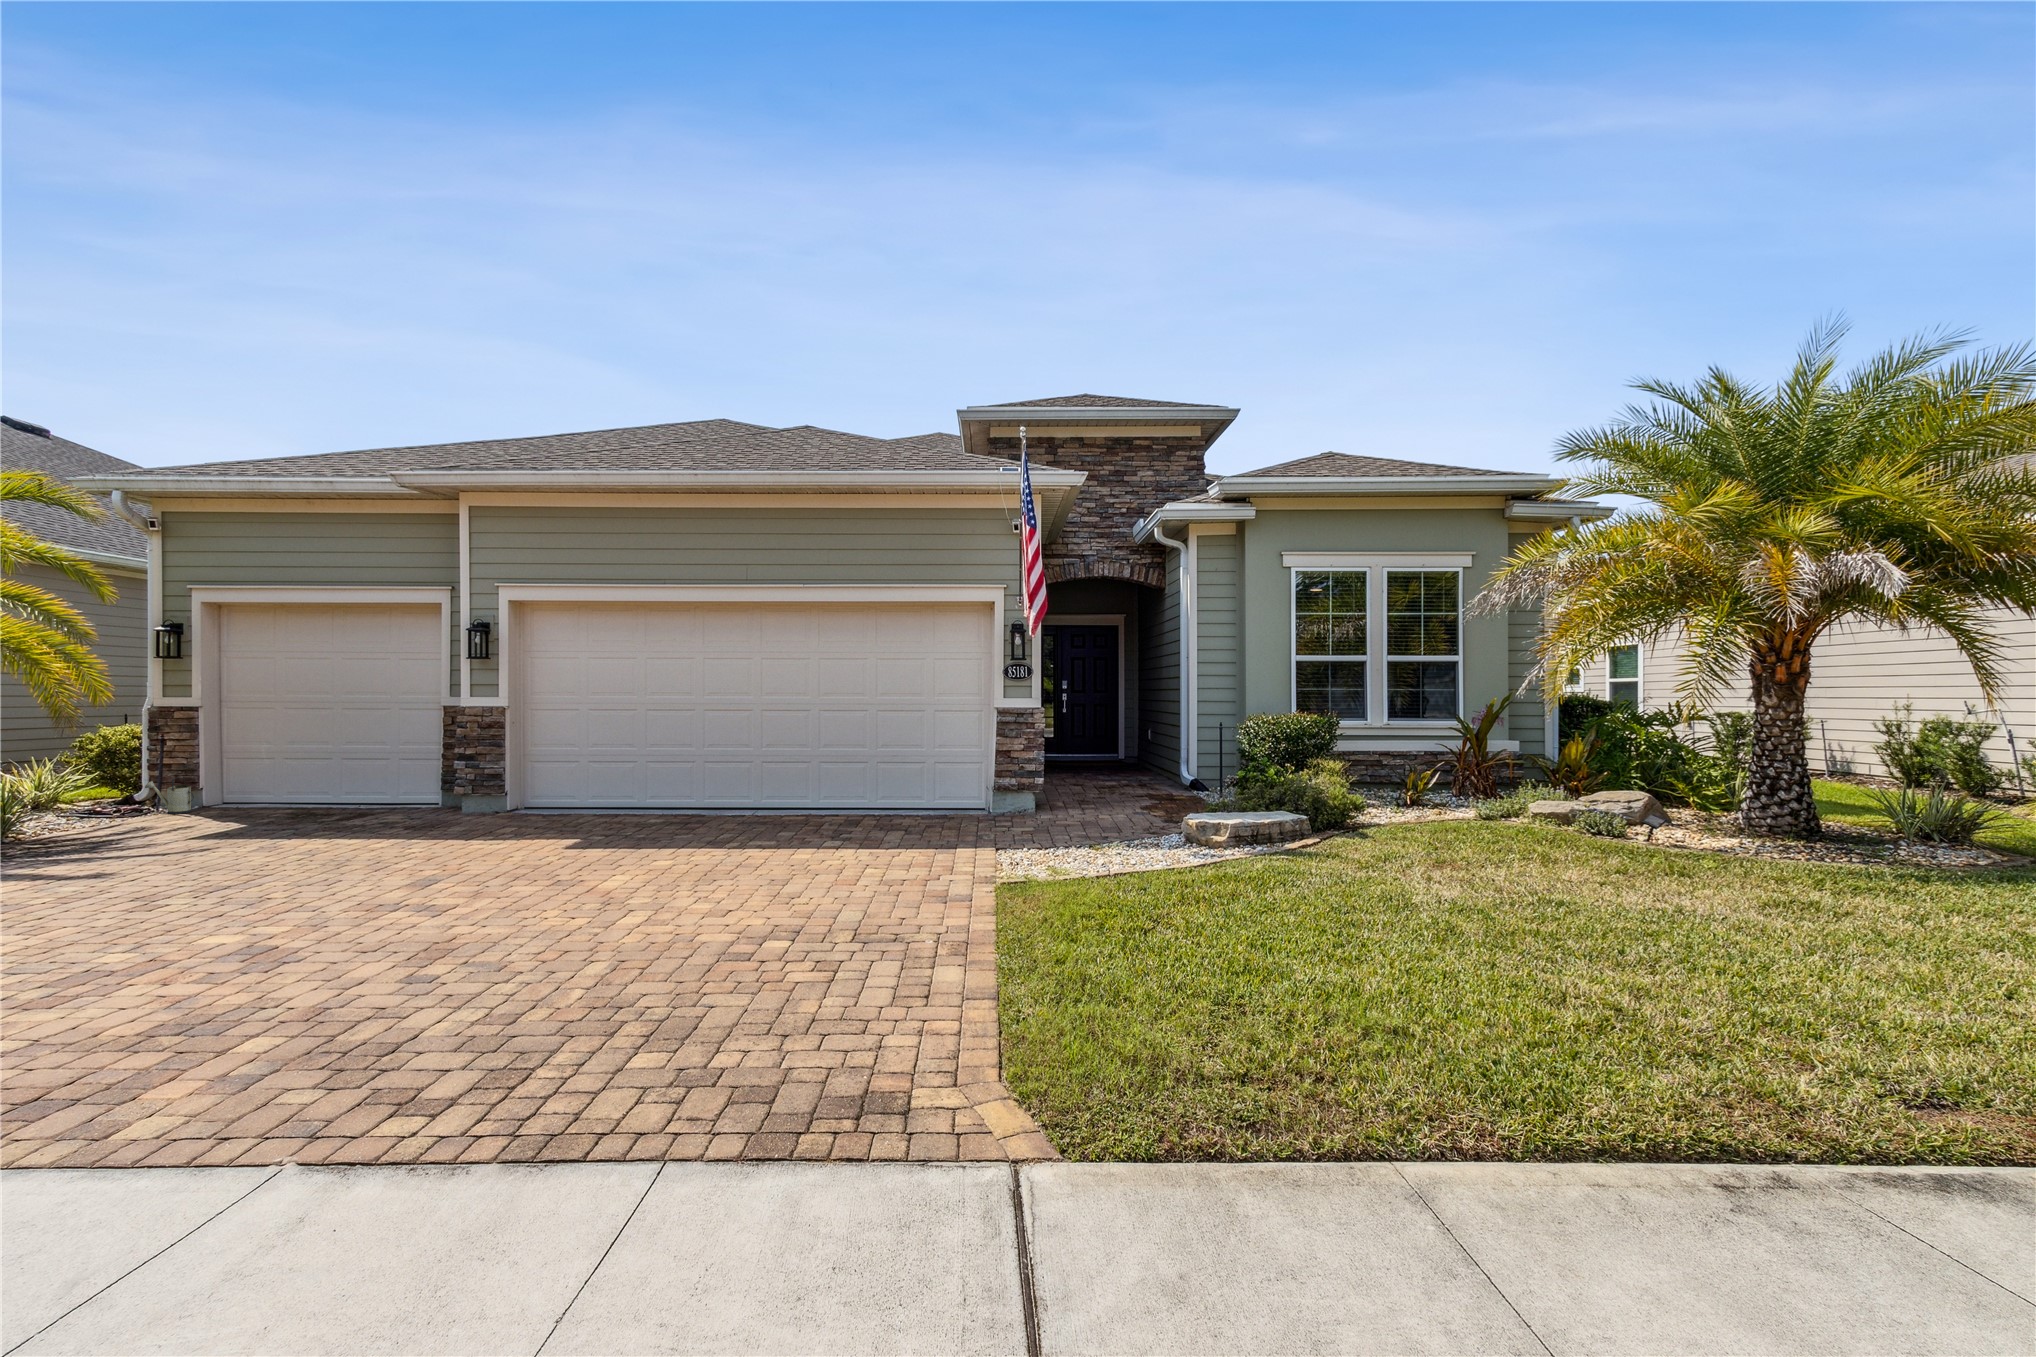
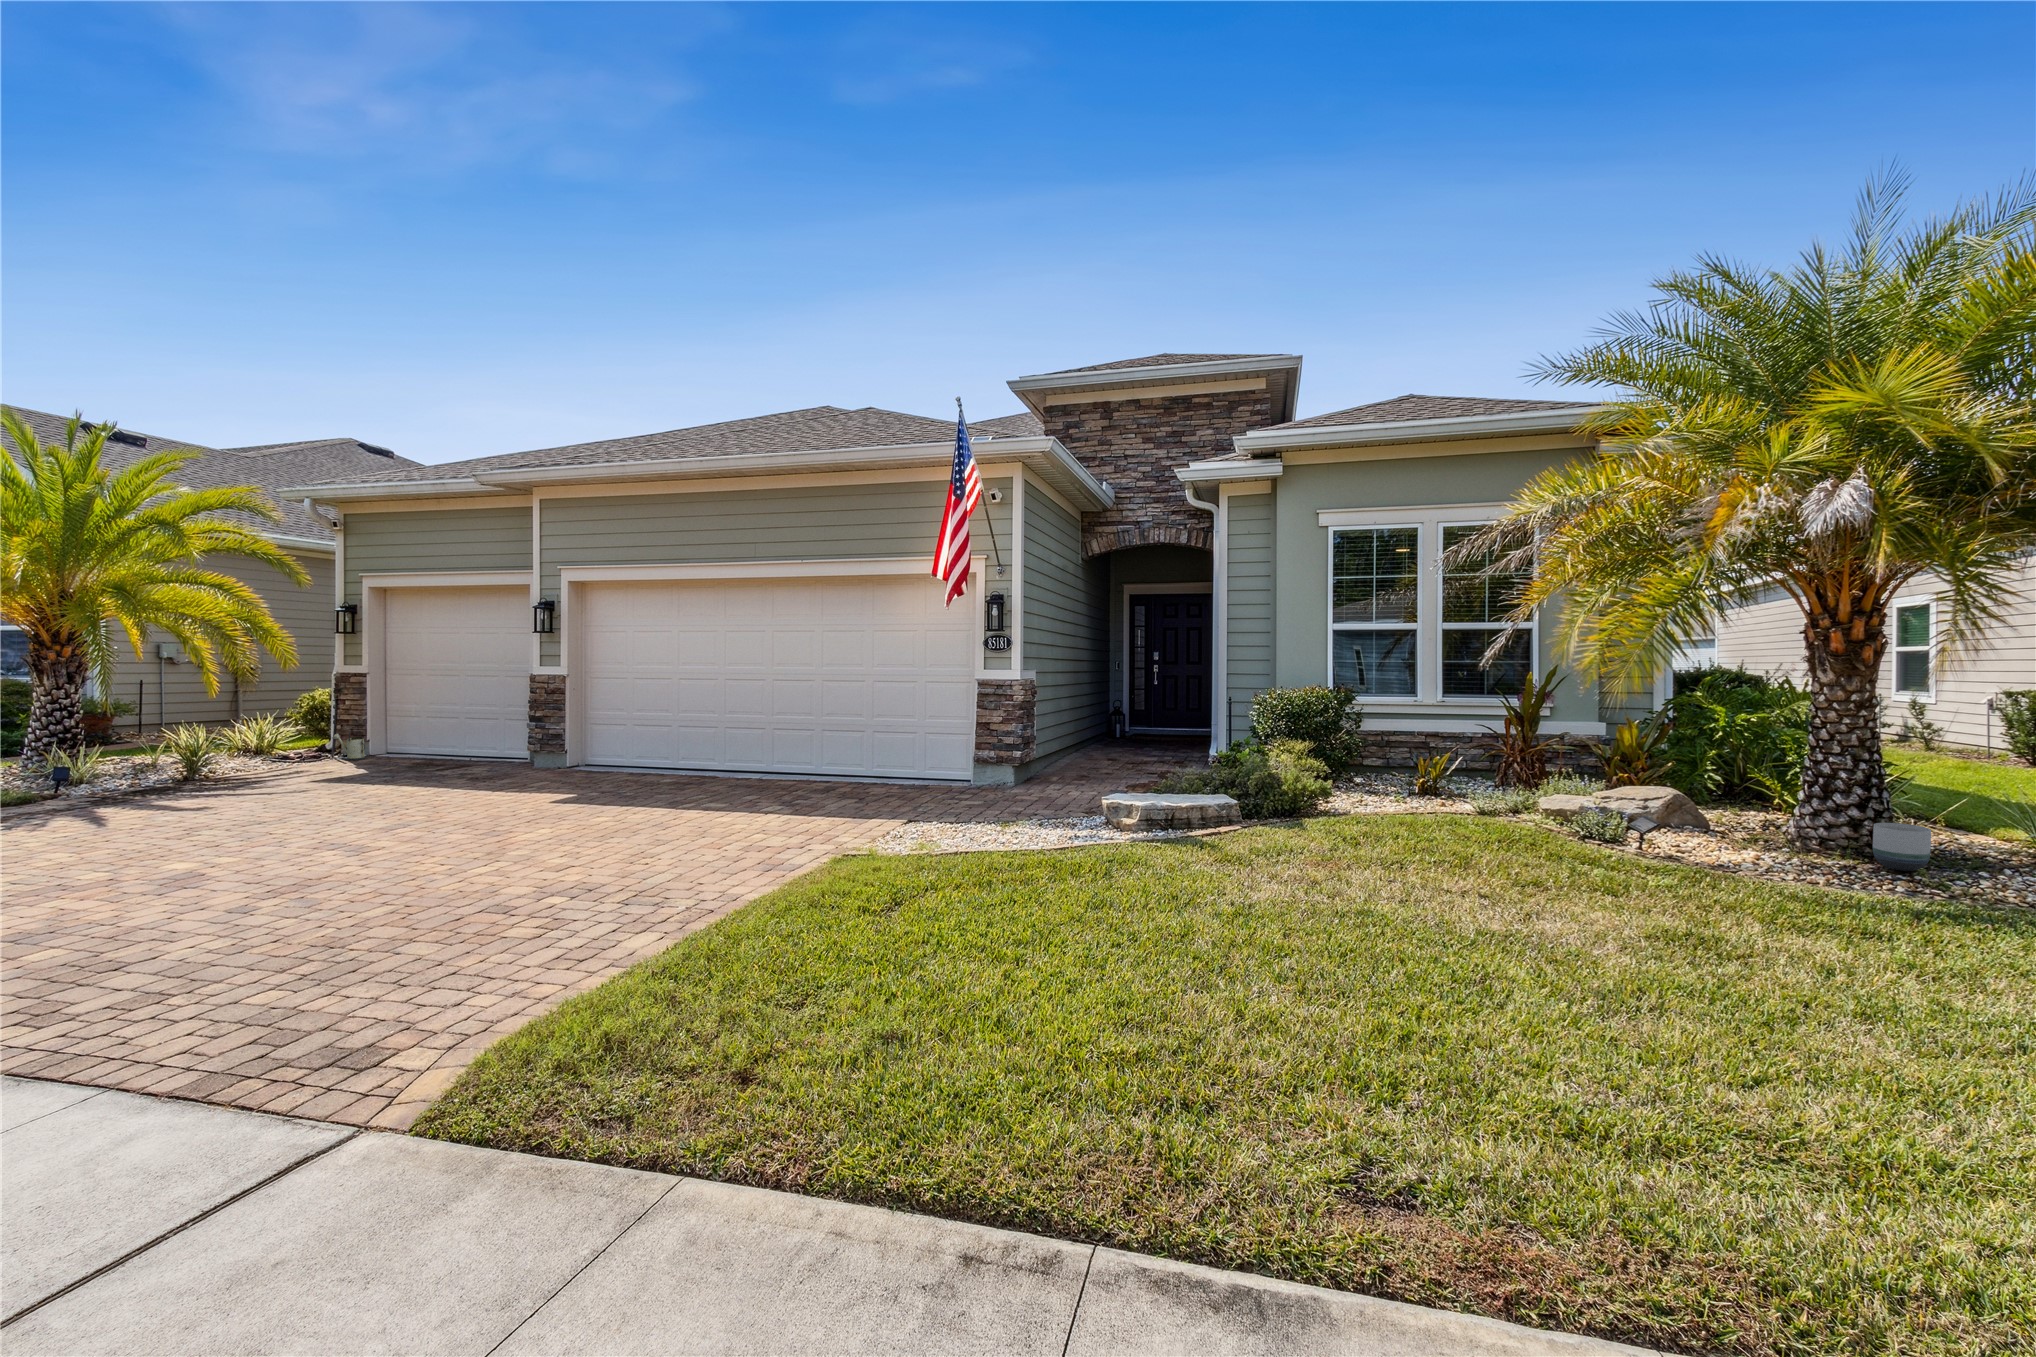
planter: none [1810,813,1852,849] -> present [1873,823,1931,871]

